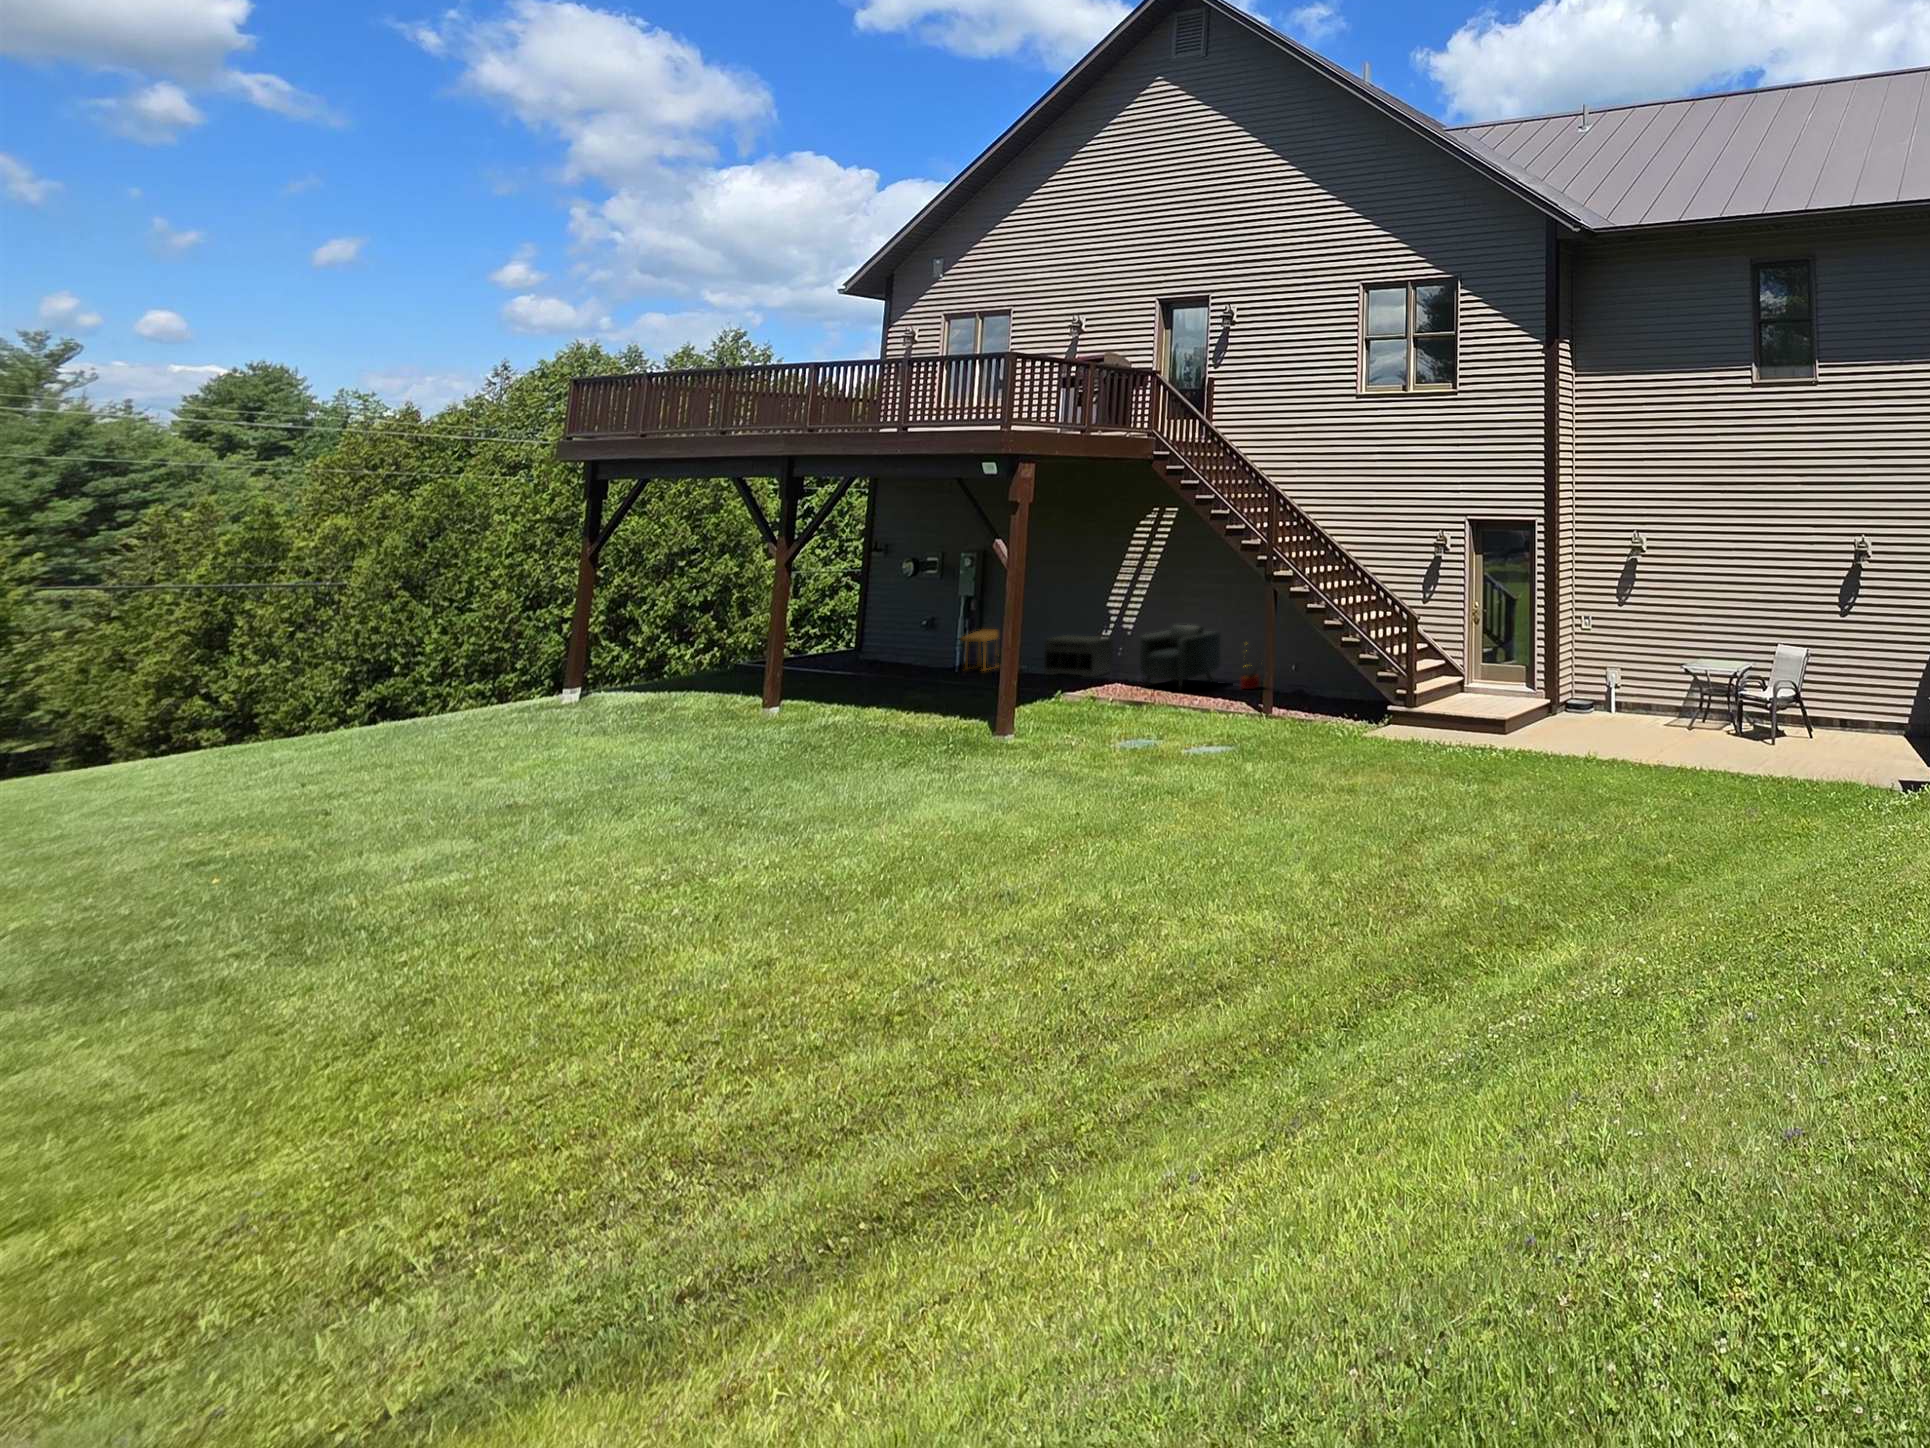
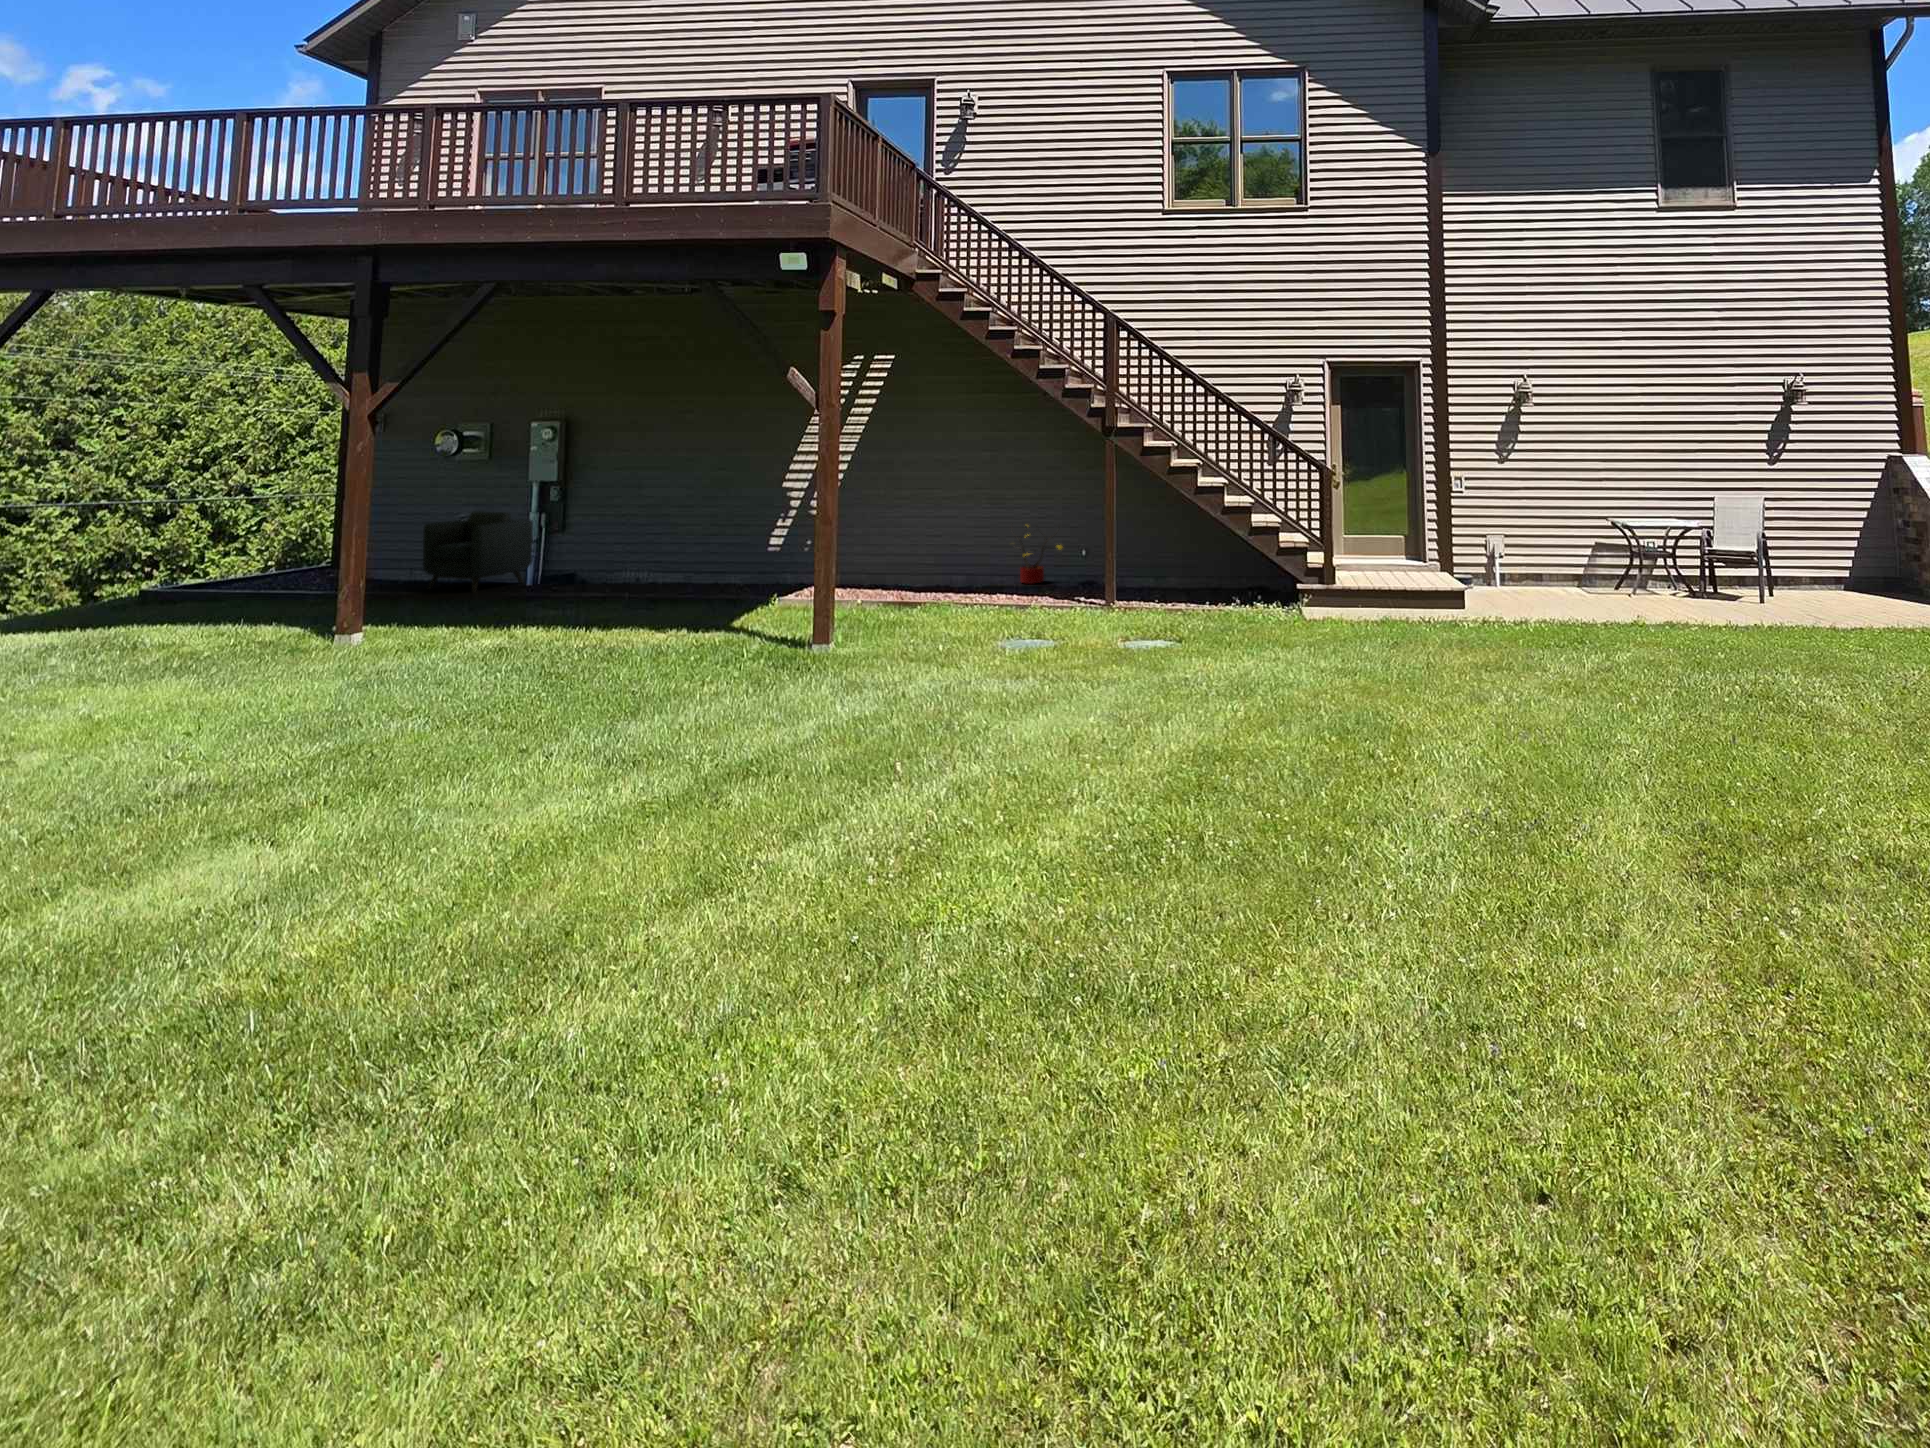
armchair: present [1139,625,1220,690] -> present [423,511,533,592]
side table: present [961,629,998,670] -> none [538,529,597,586]
bench: present [1044,635,1113,677] -> none [687,531,784,585]

